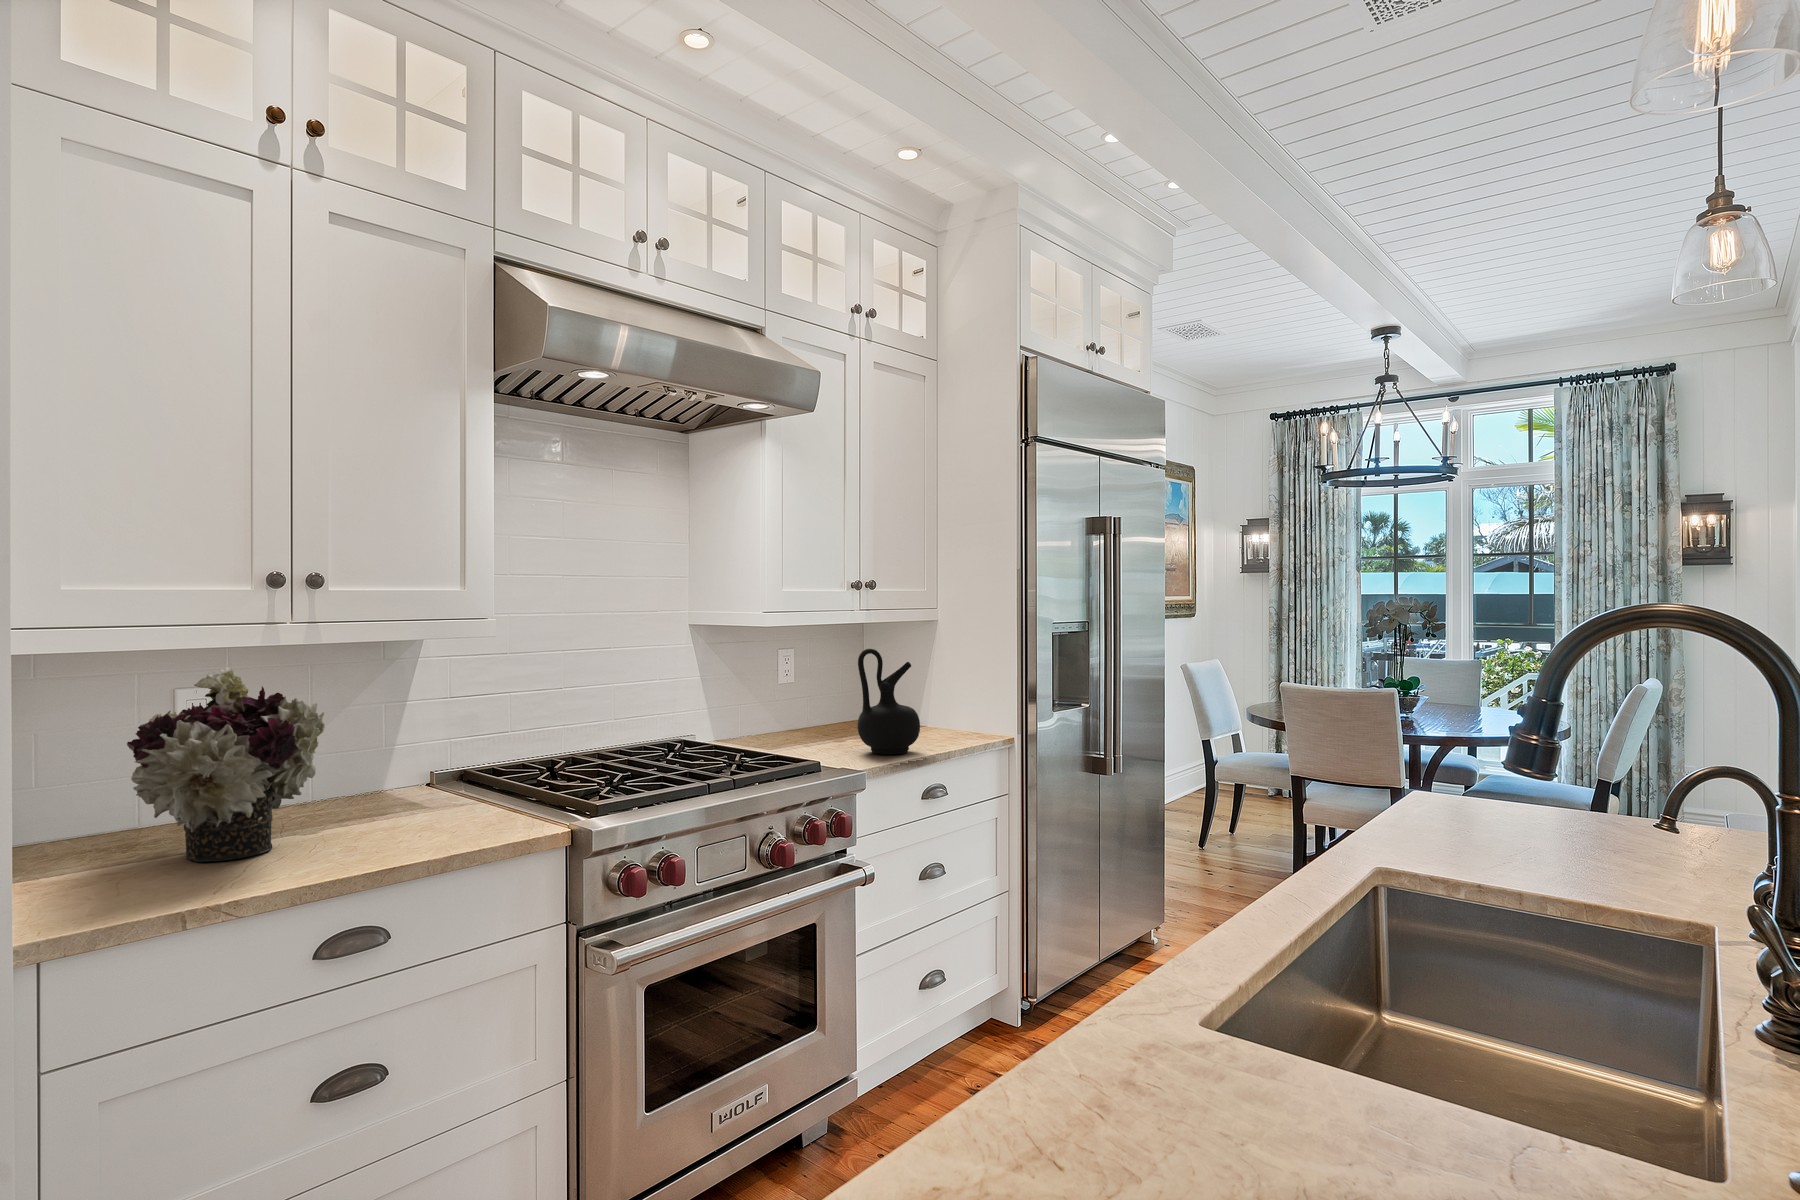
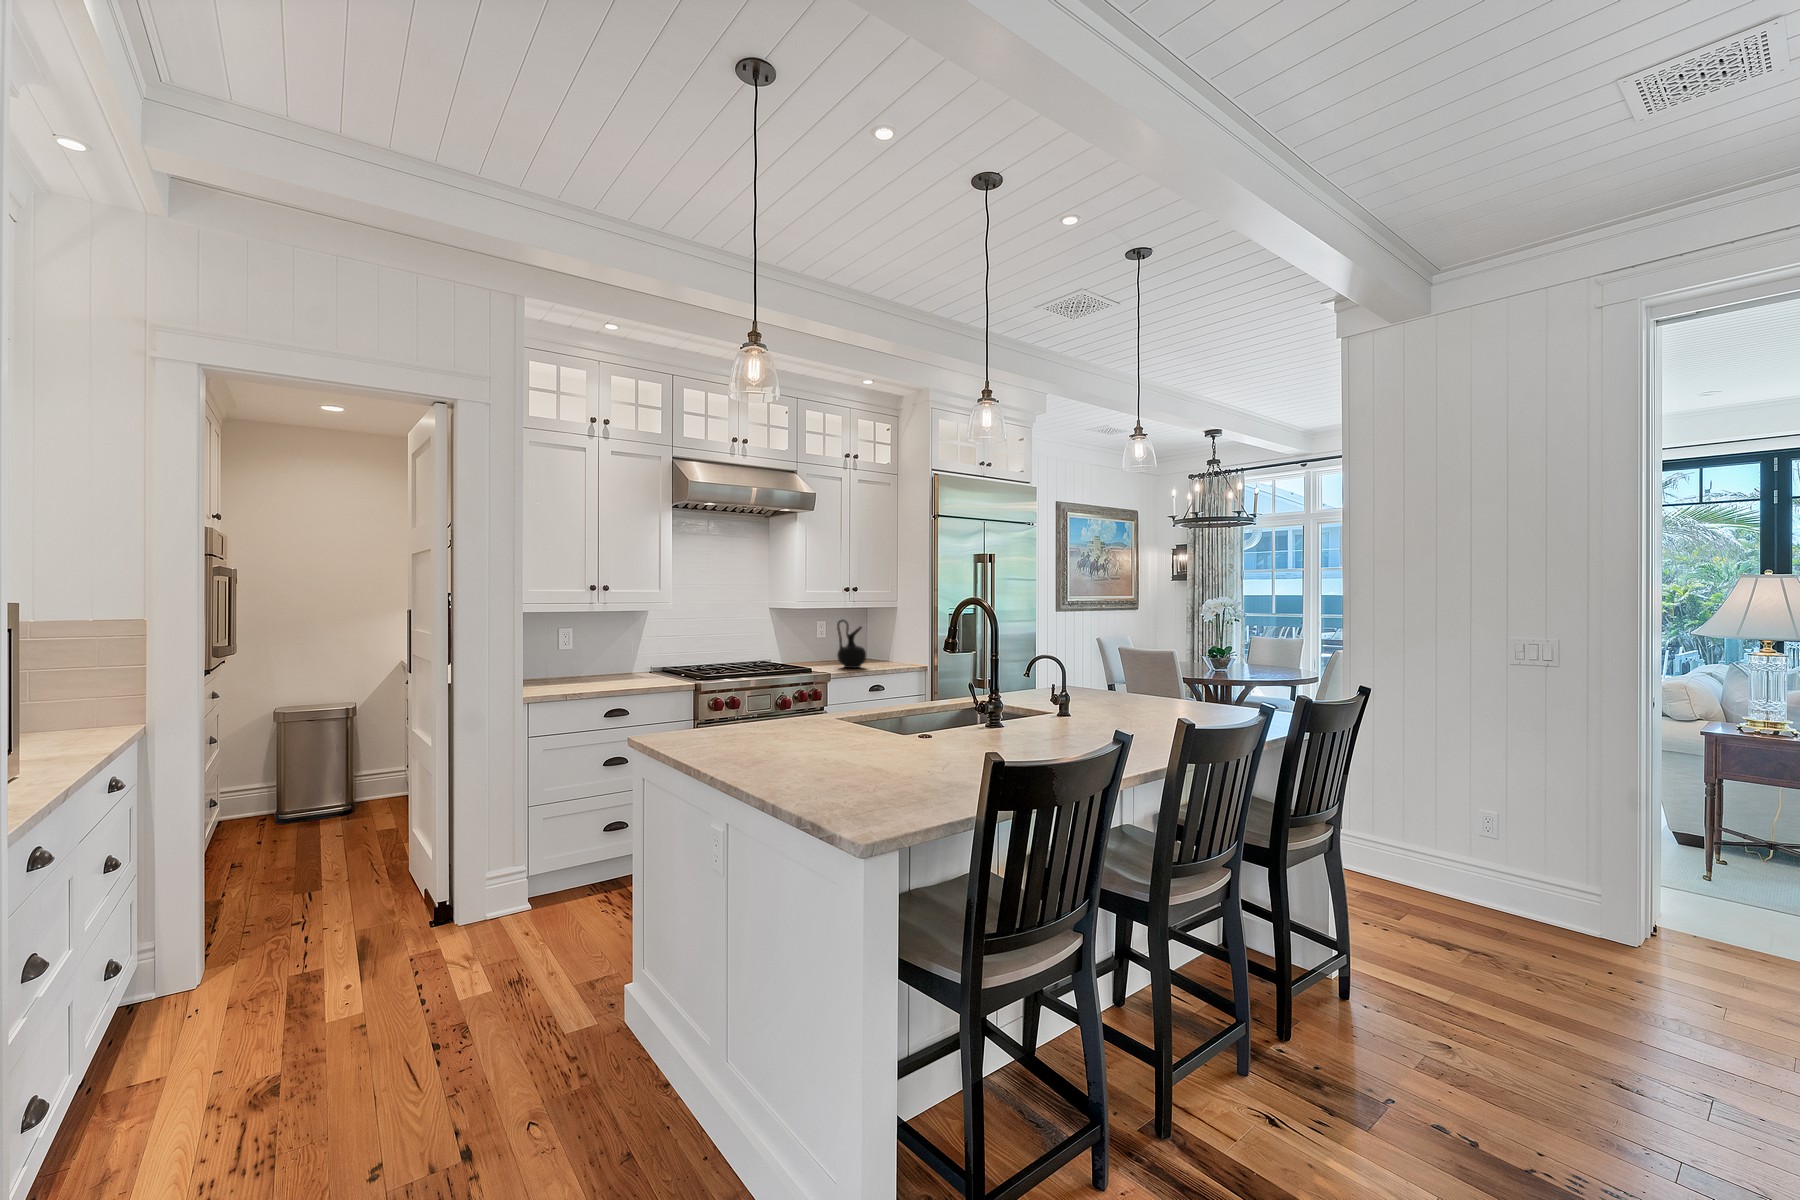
flower arrangement: present [127,667,325,862] -> none [548,619,609,685]

